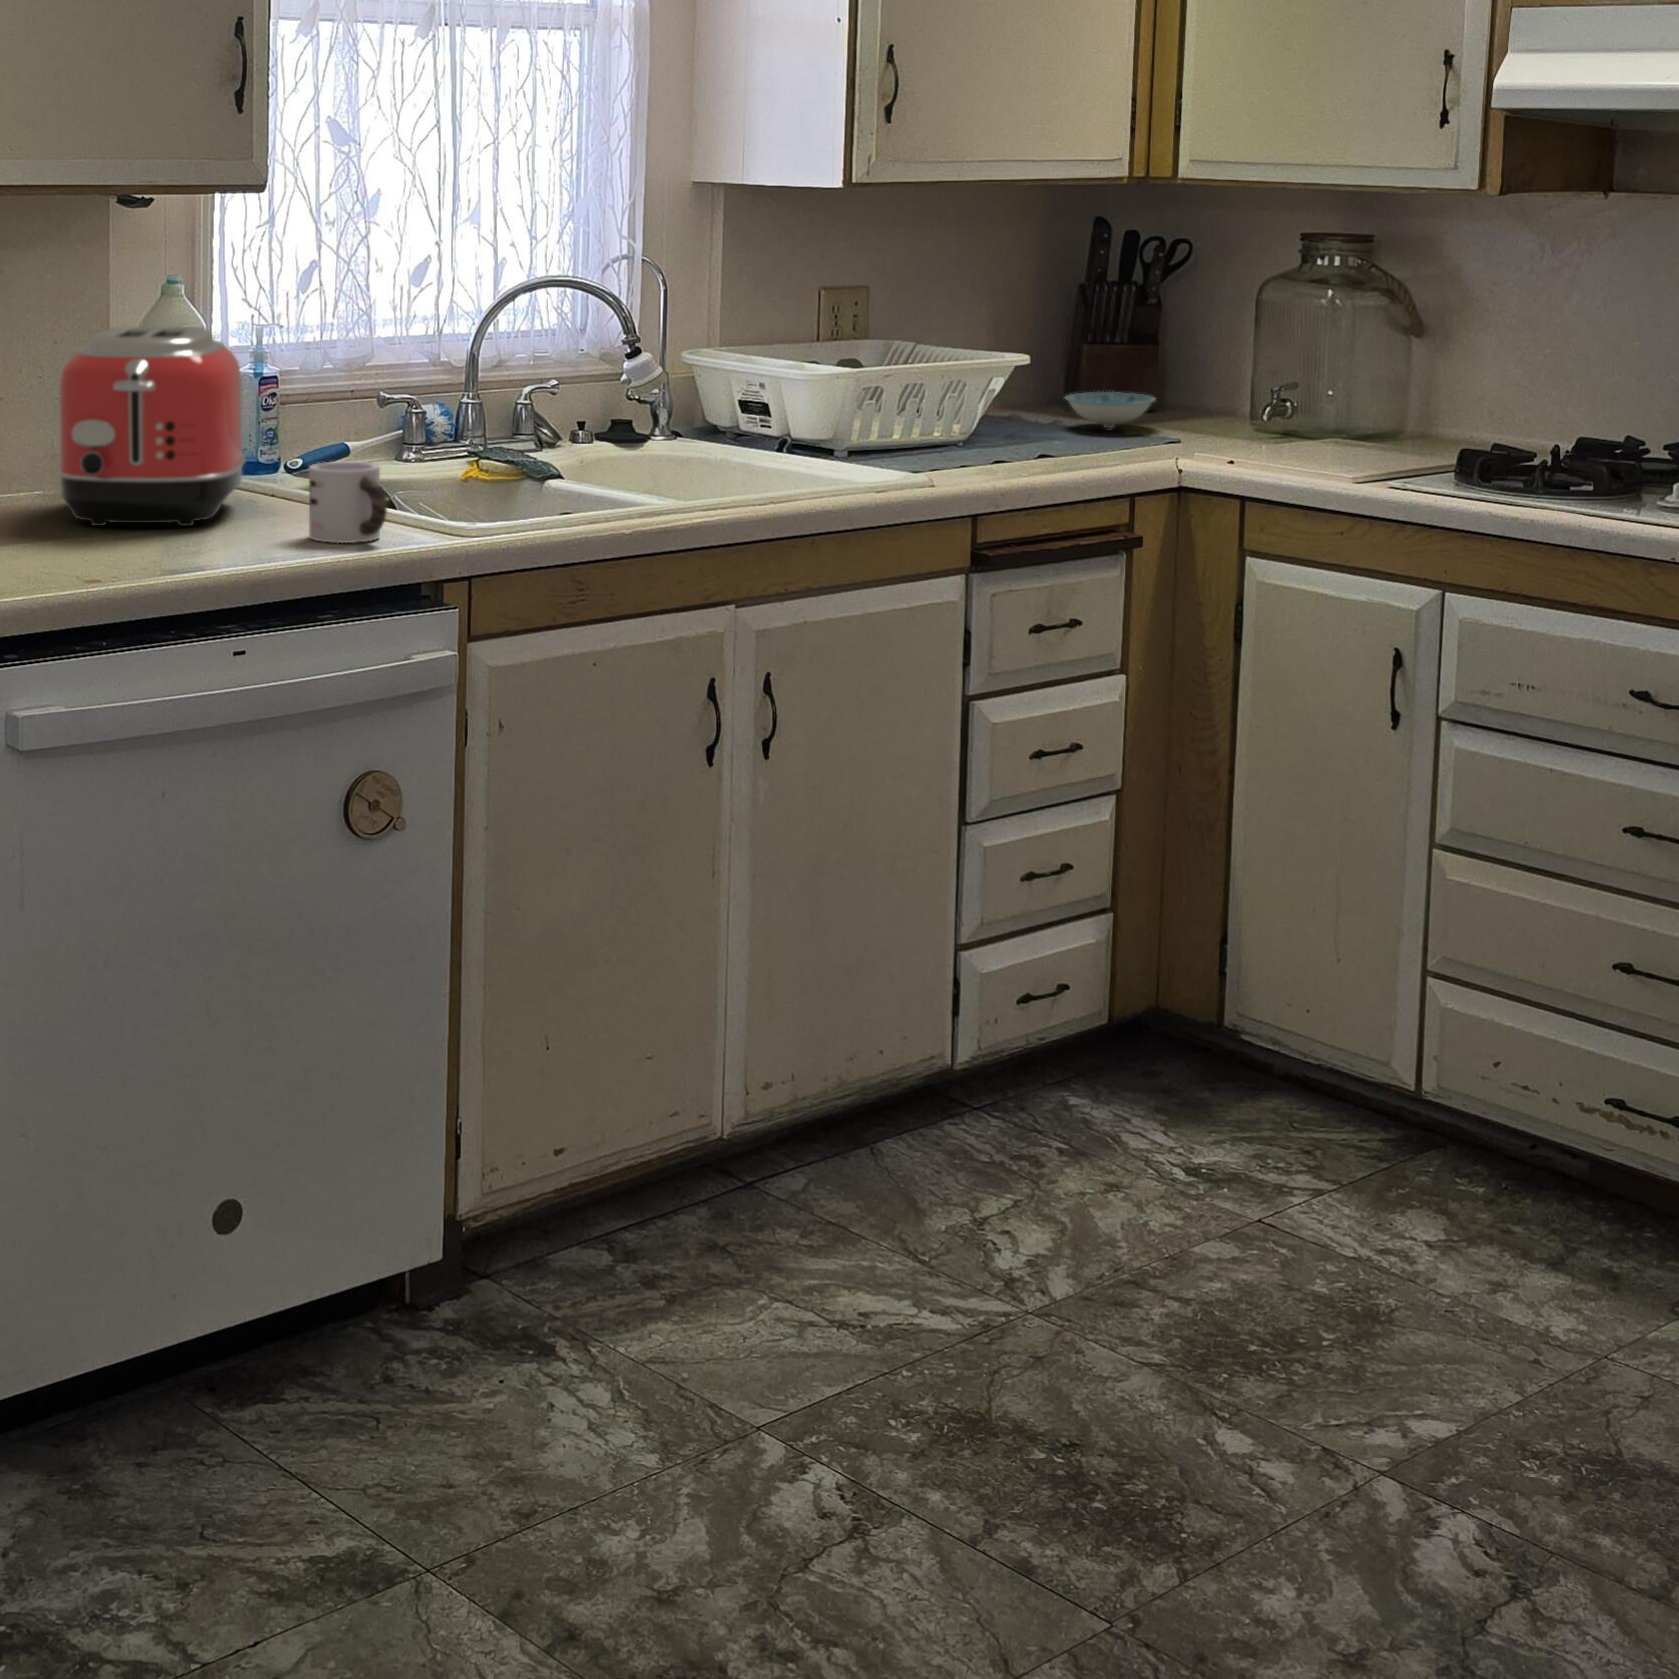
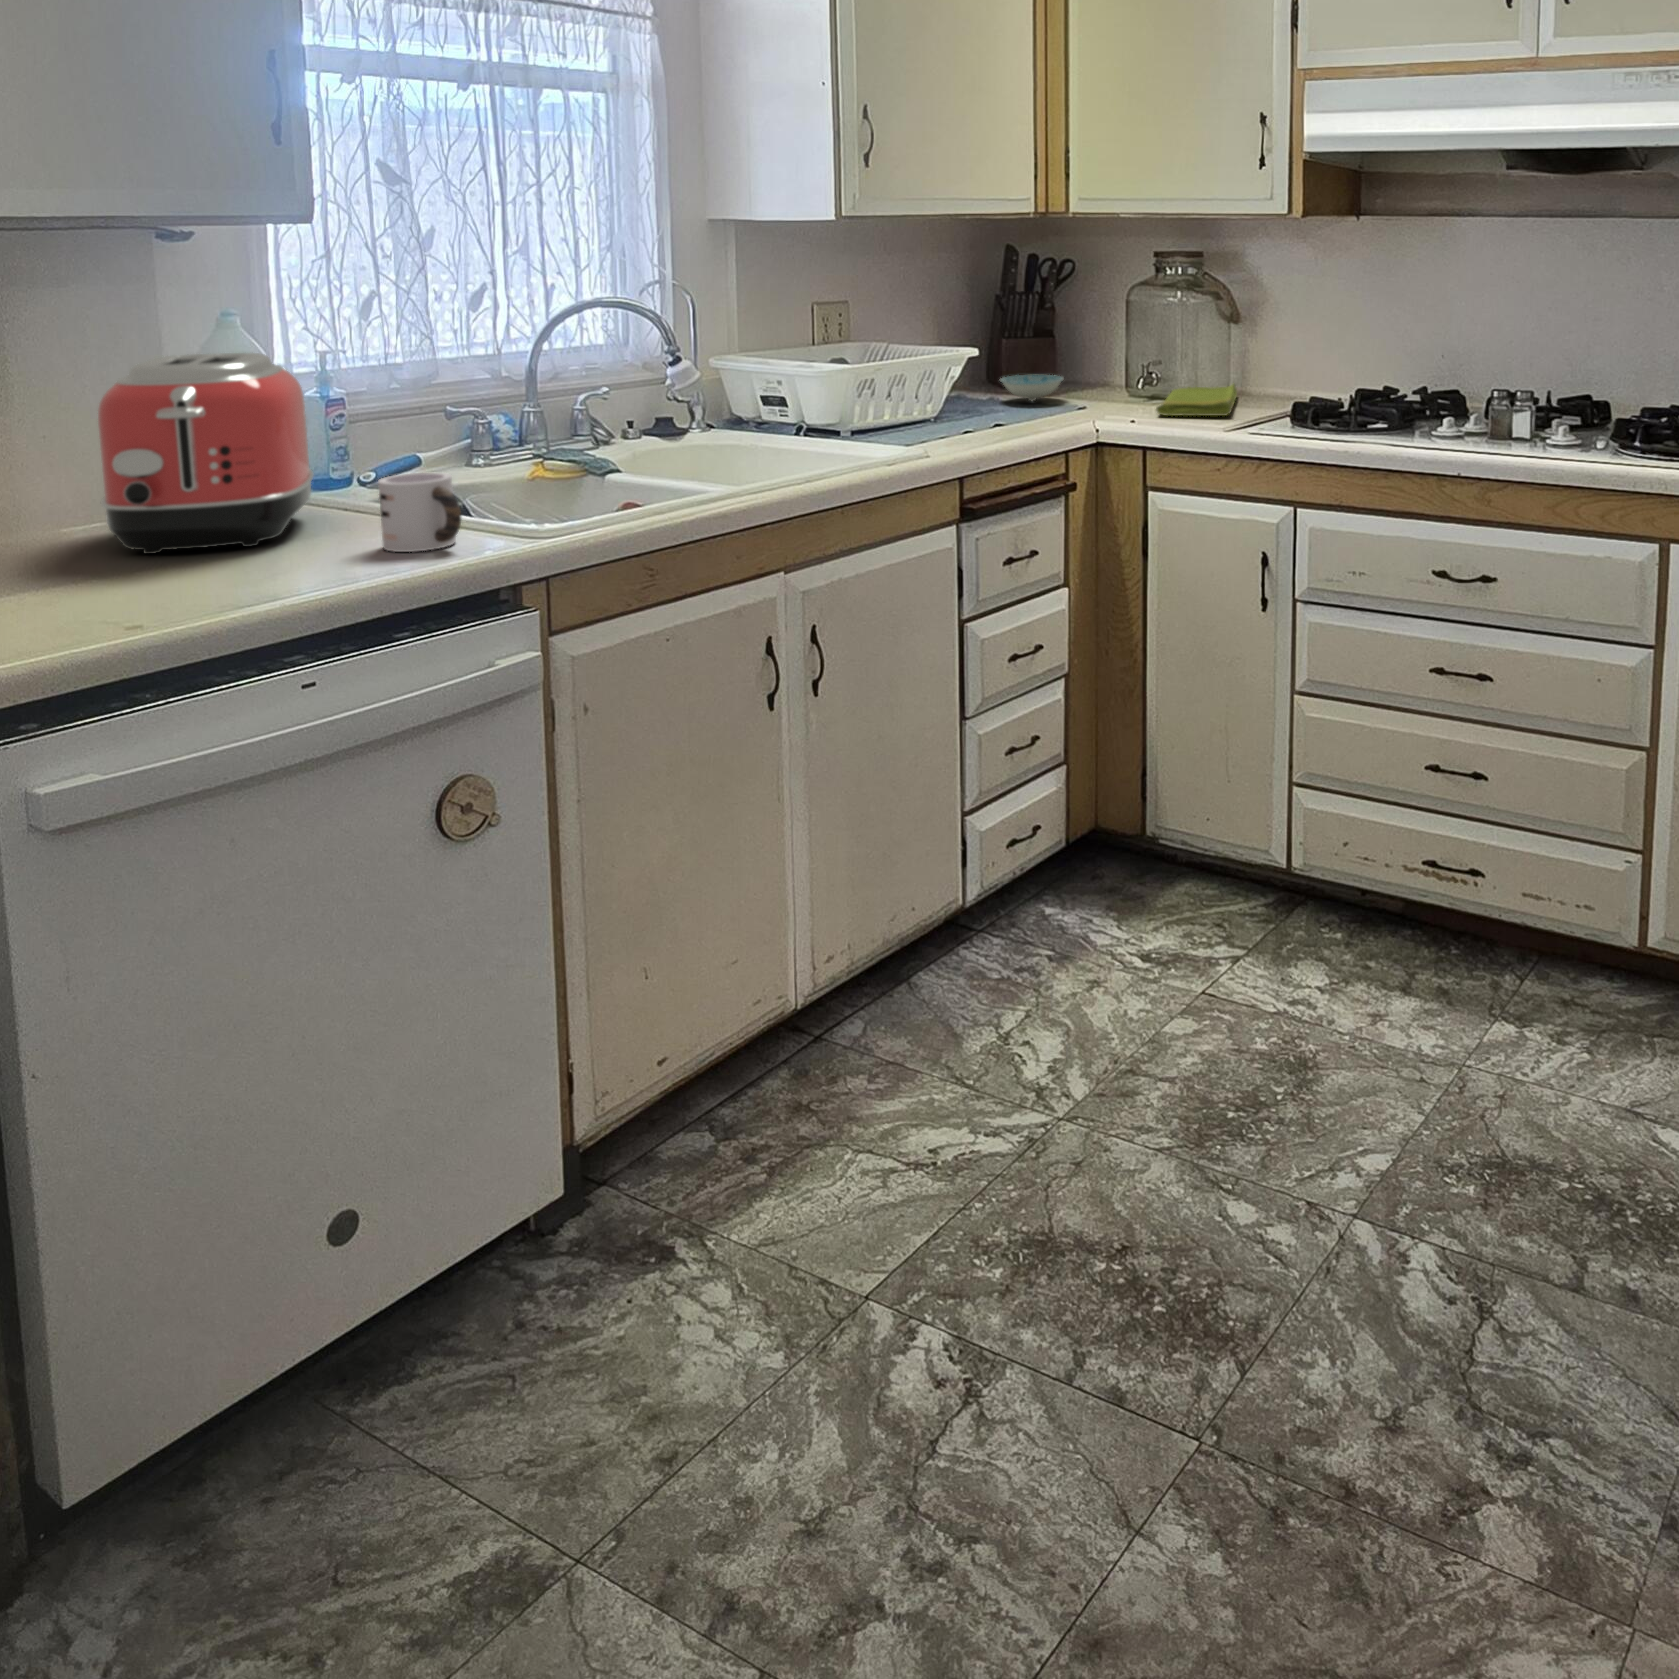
dish towel: none [1271,419,1414,462] -> present [1156,384,1237,416]

